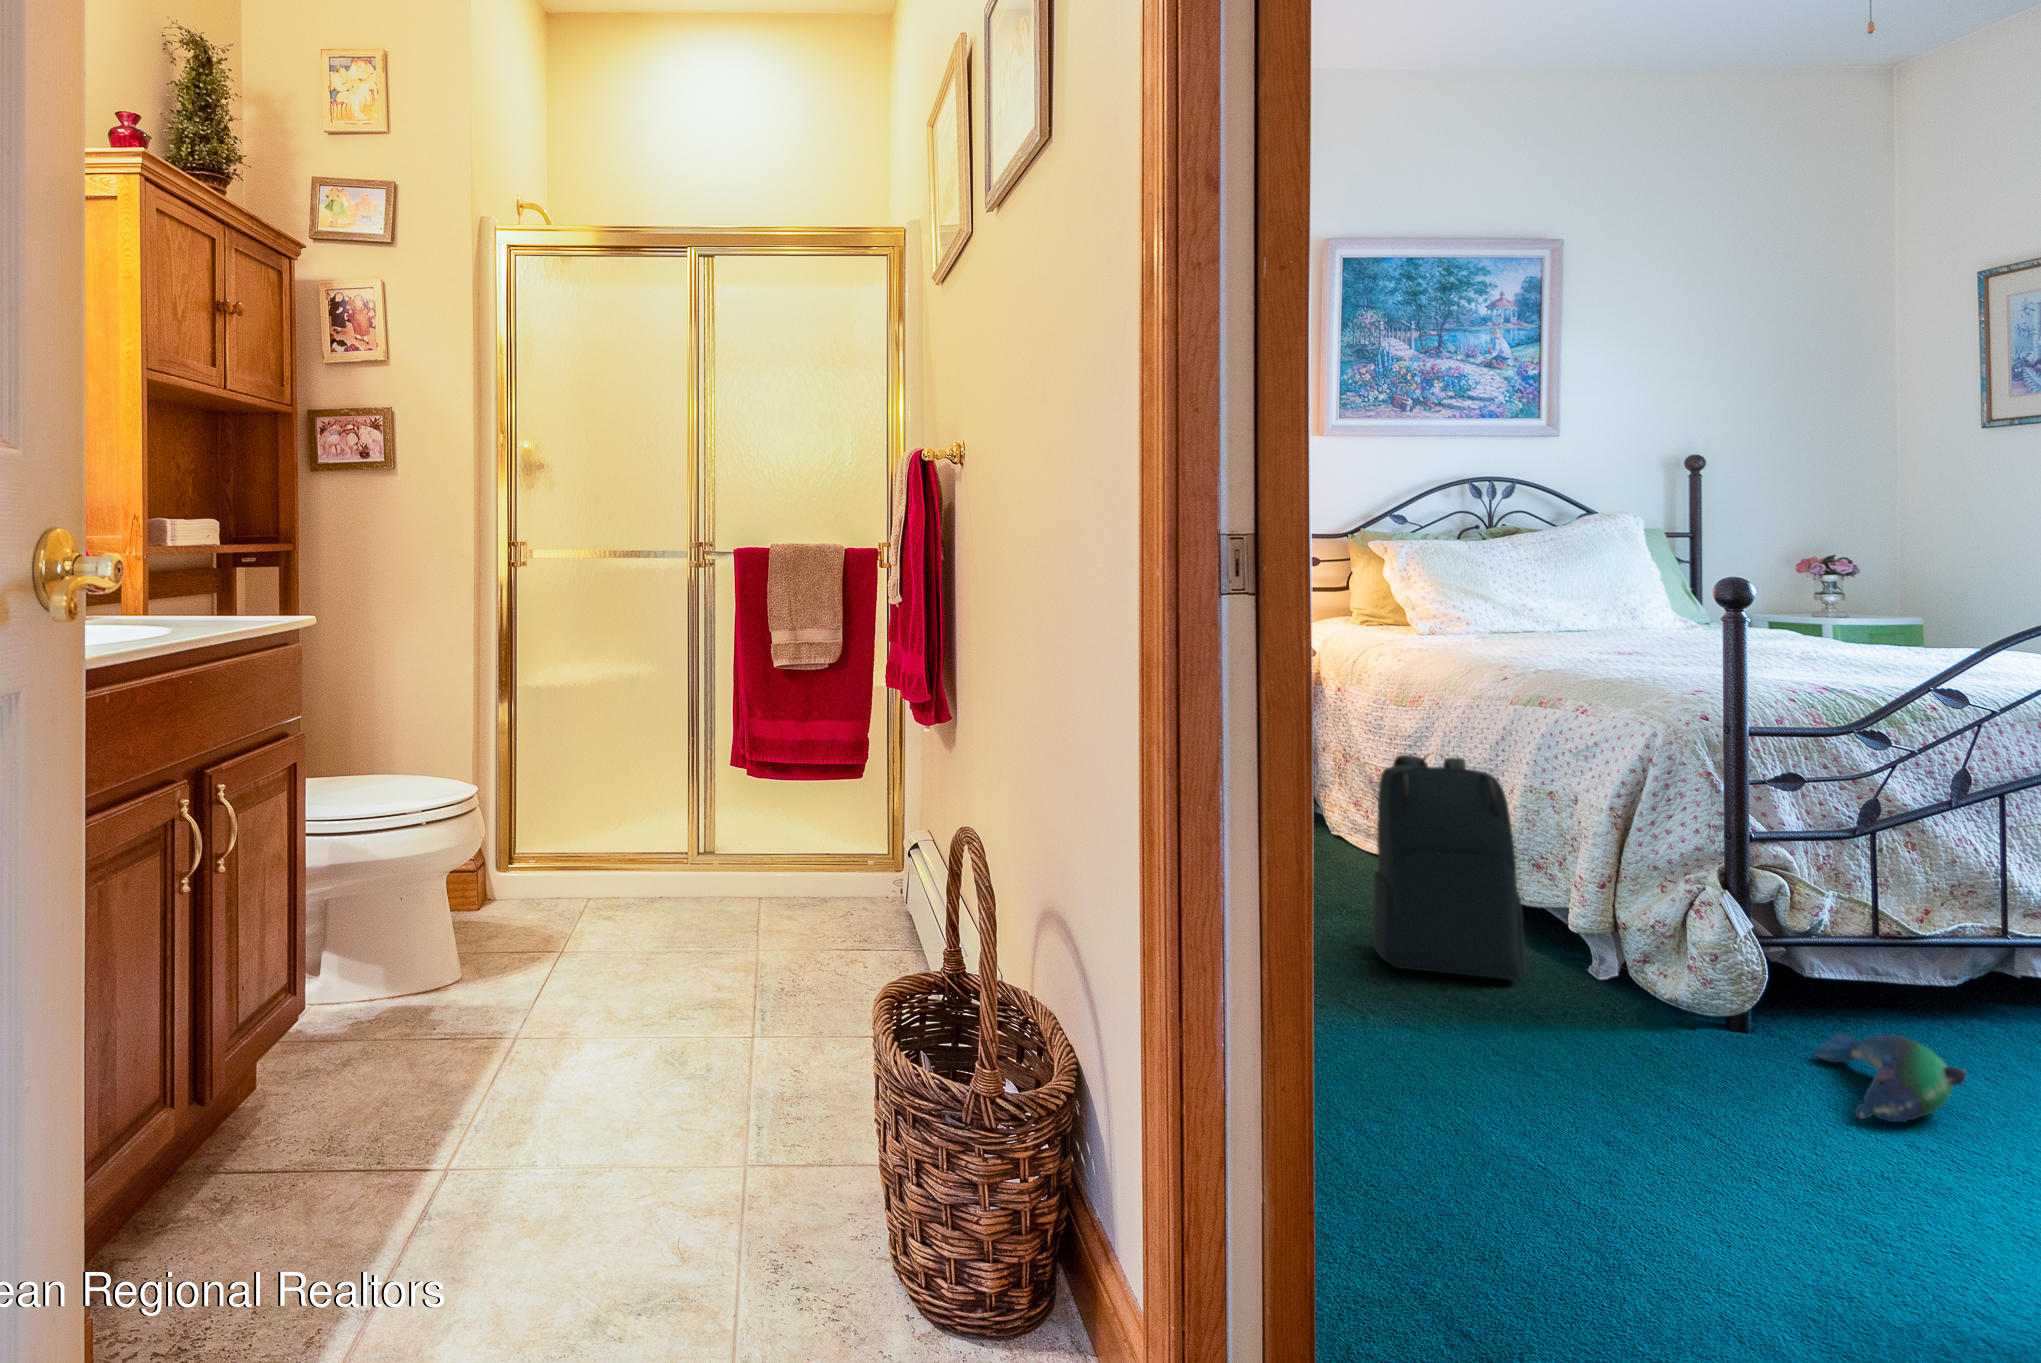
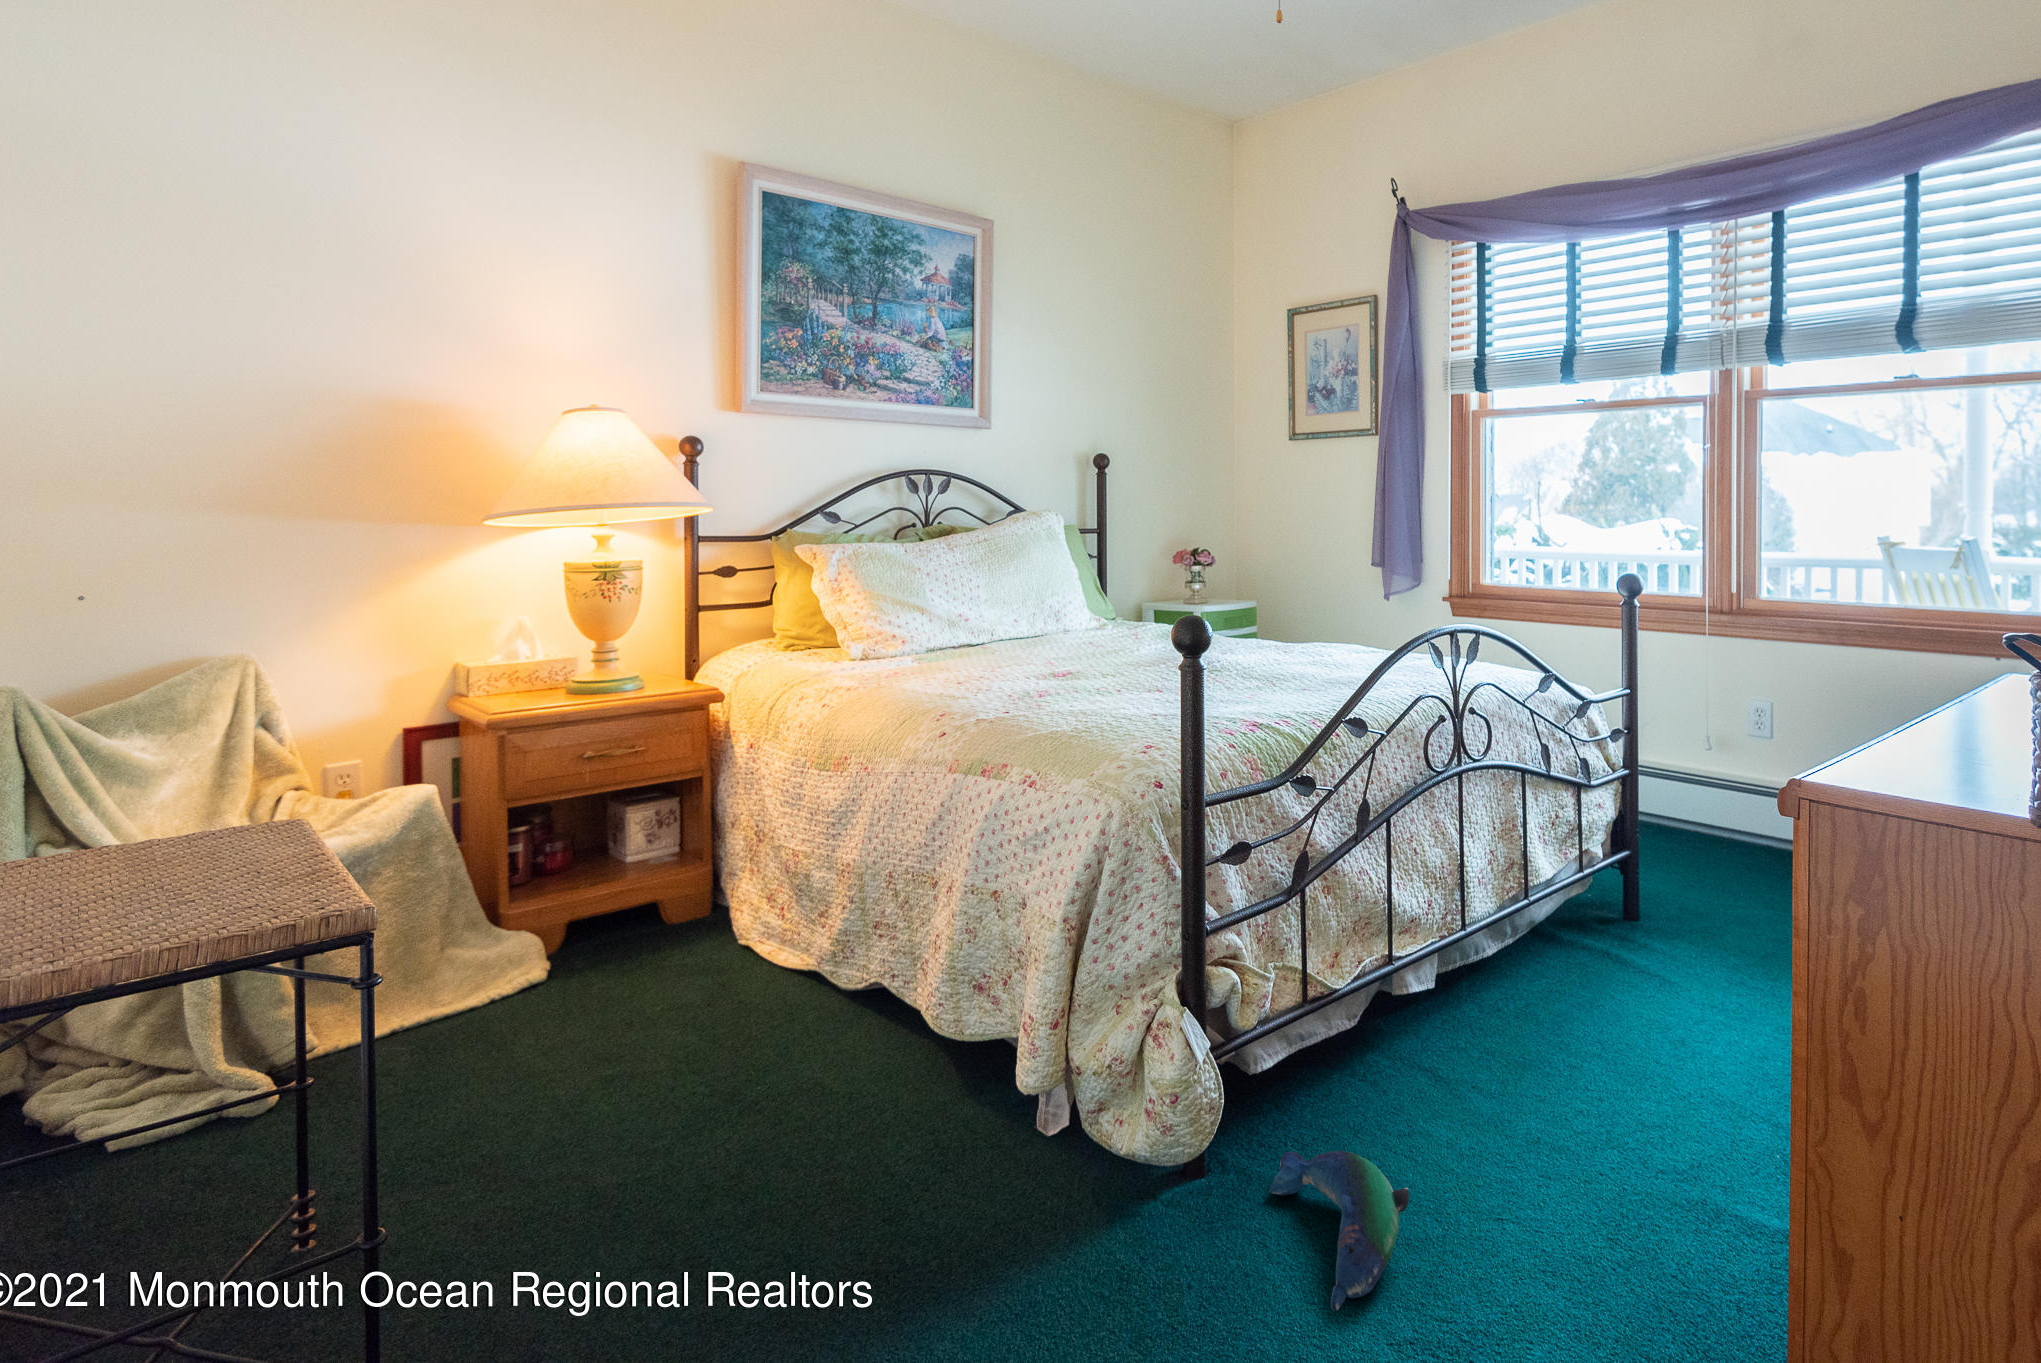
backpack: present [1373,755,1525,980] -> none [769,878,970,1246]

